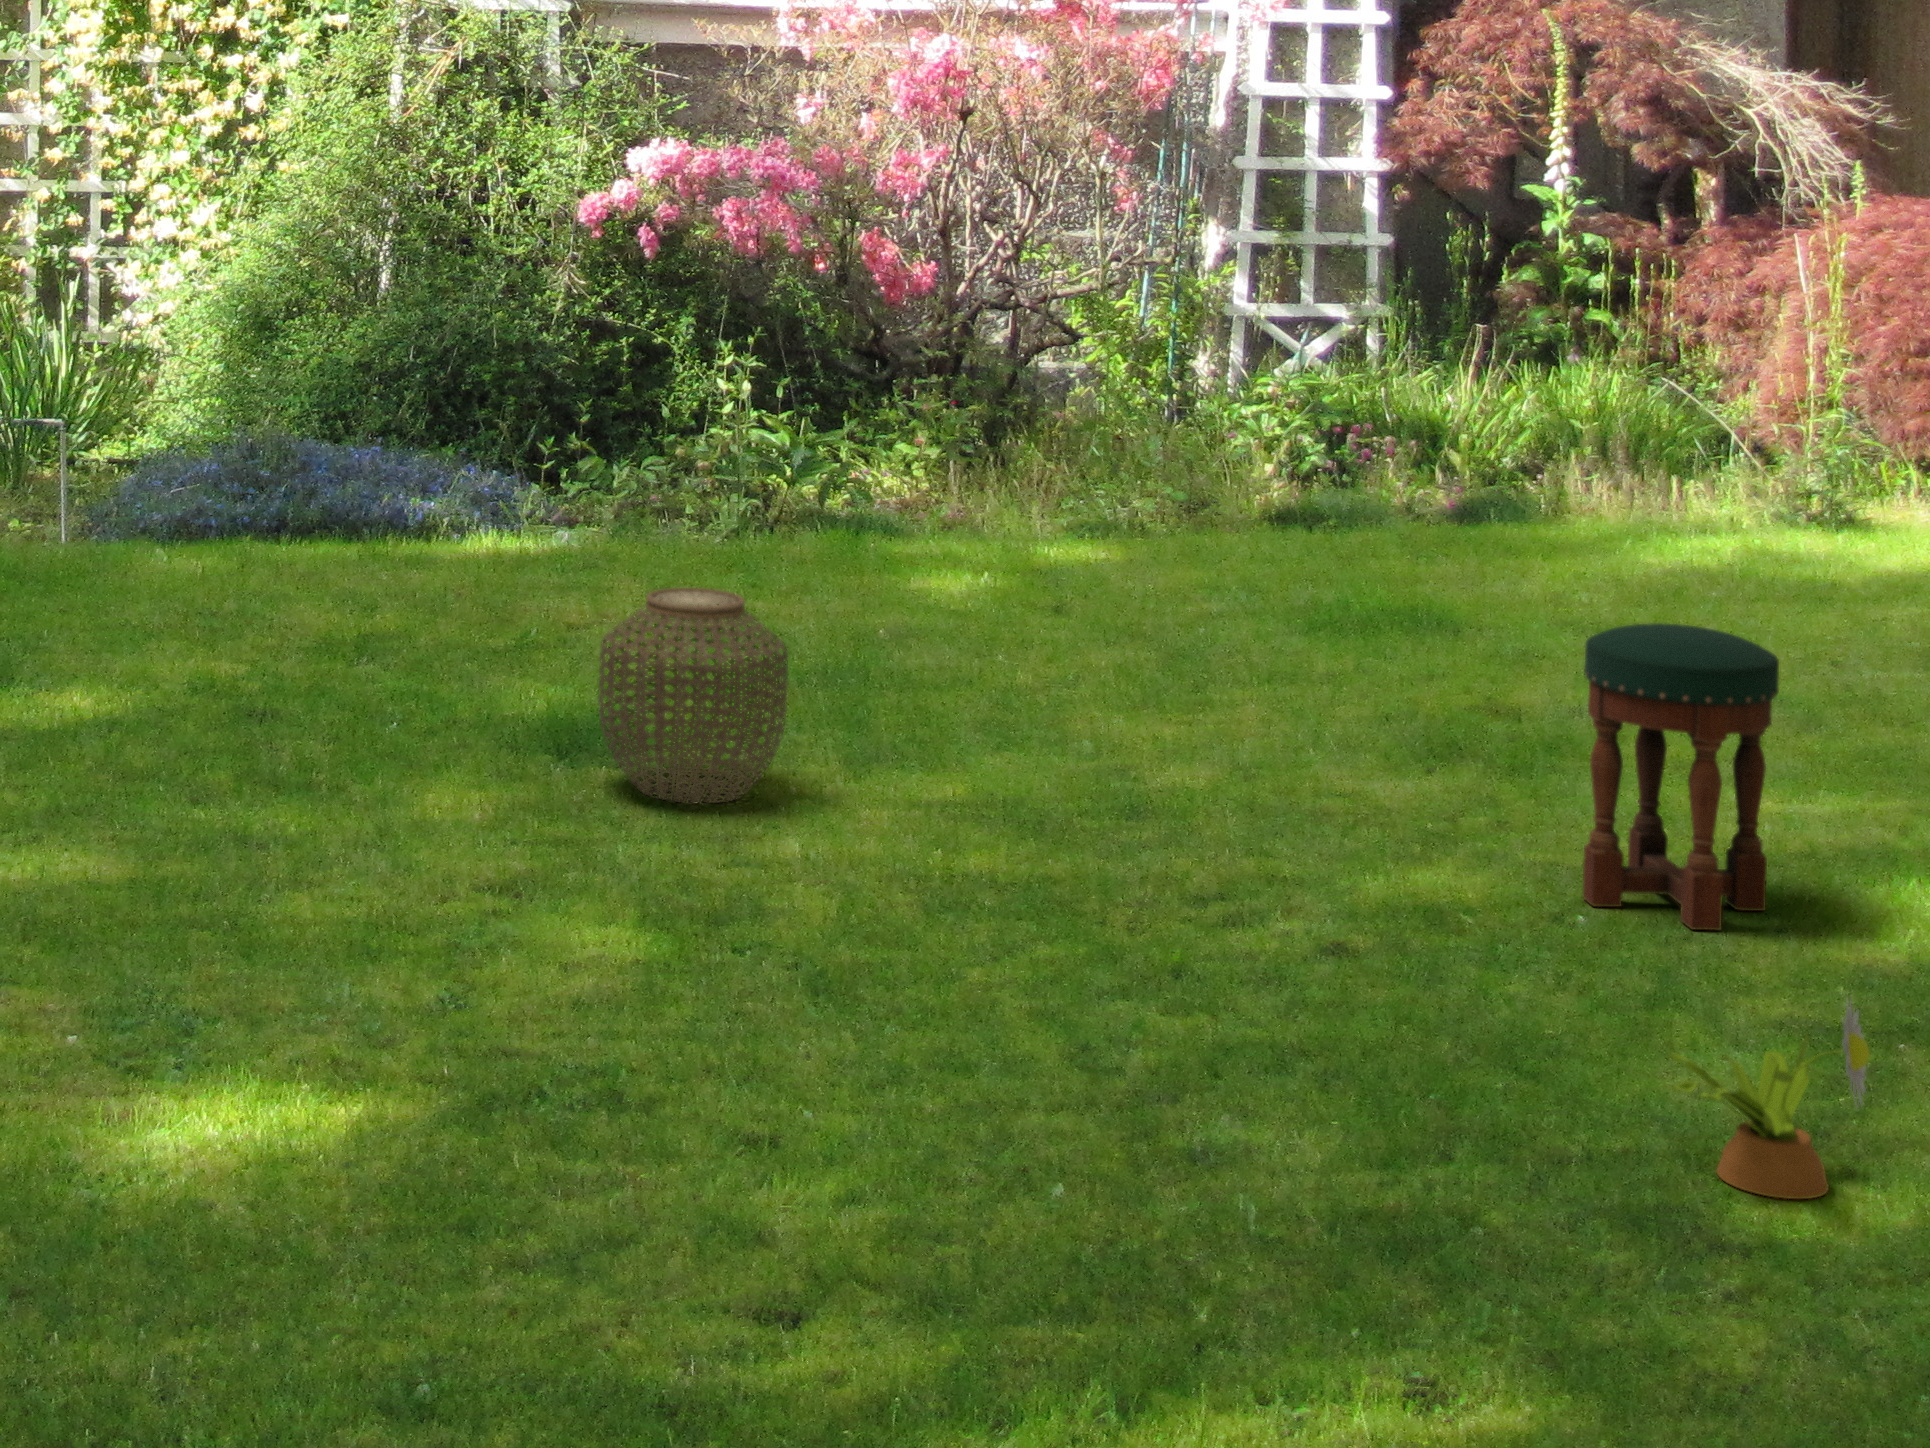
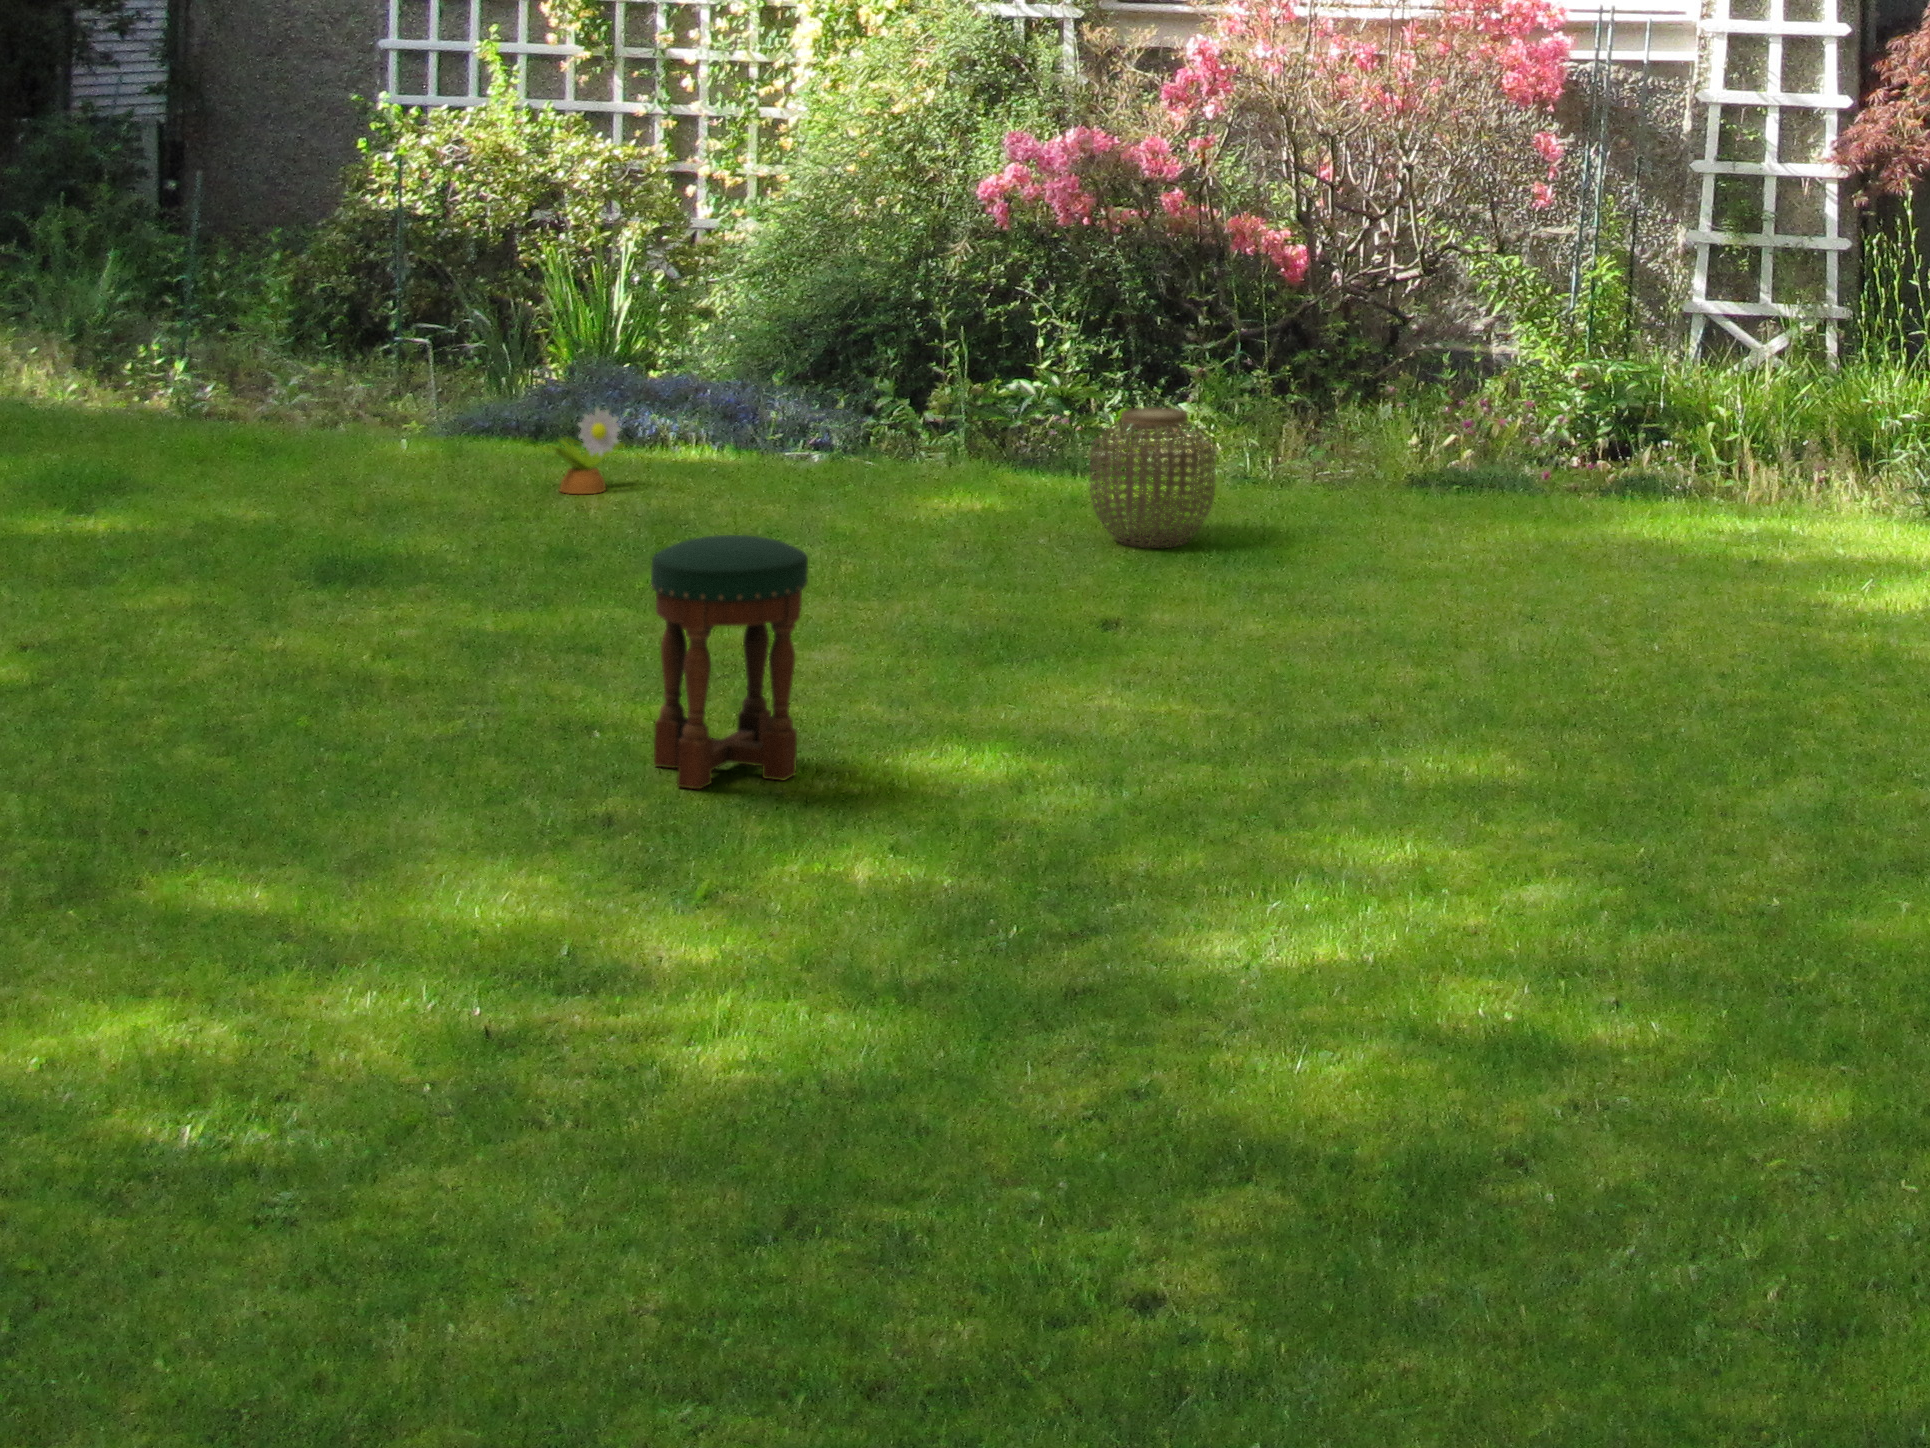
woven basket: present [598,588,788,803] -> present [1090,407,1216,548]
decorative plant: present [1670,1004,1870,1199] -> present [543,408,625,494]

